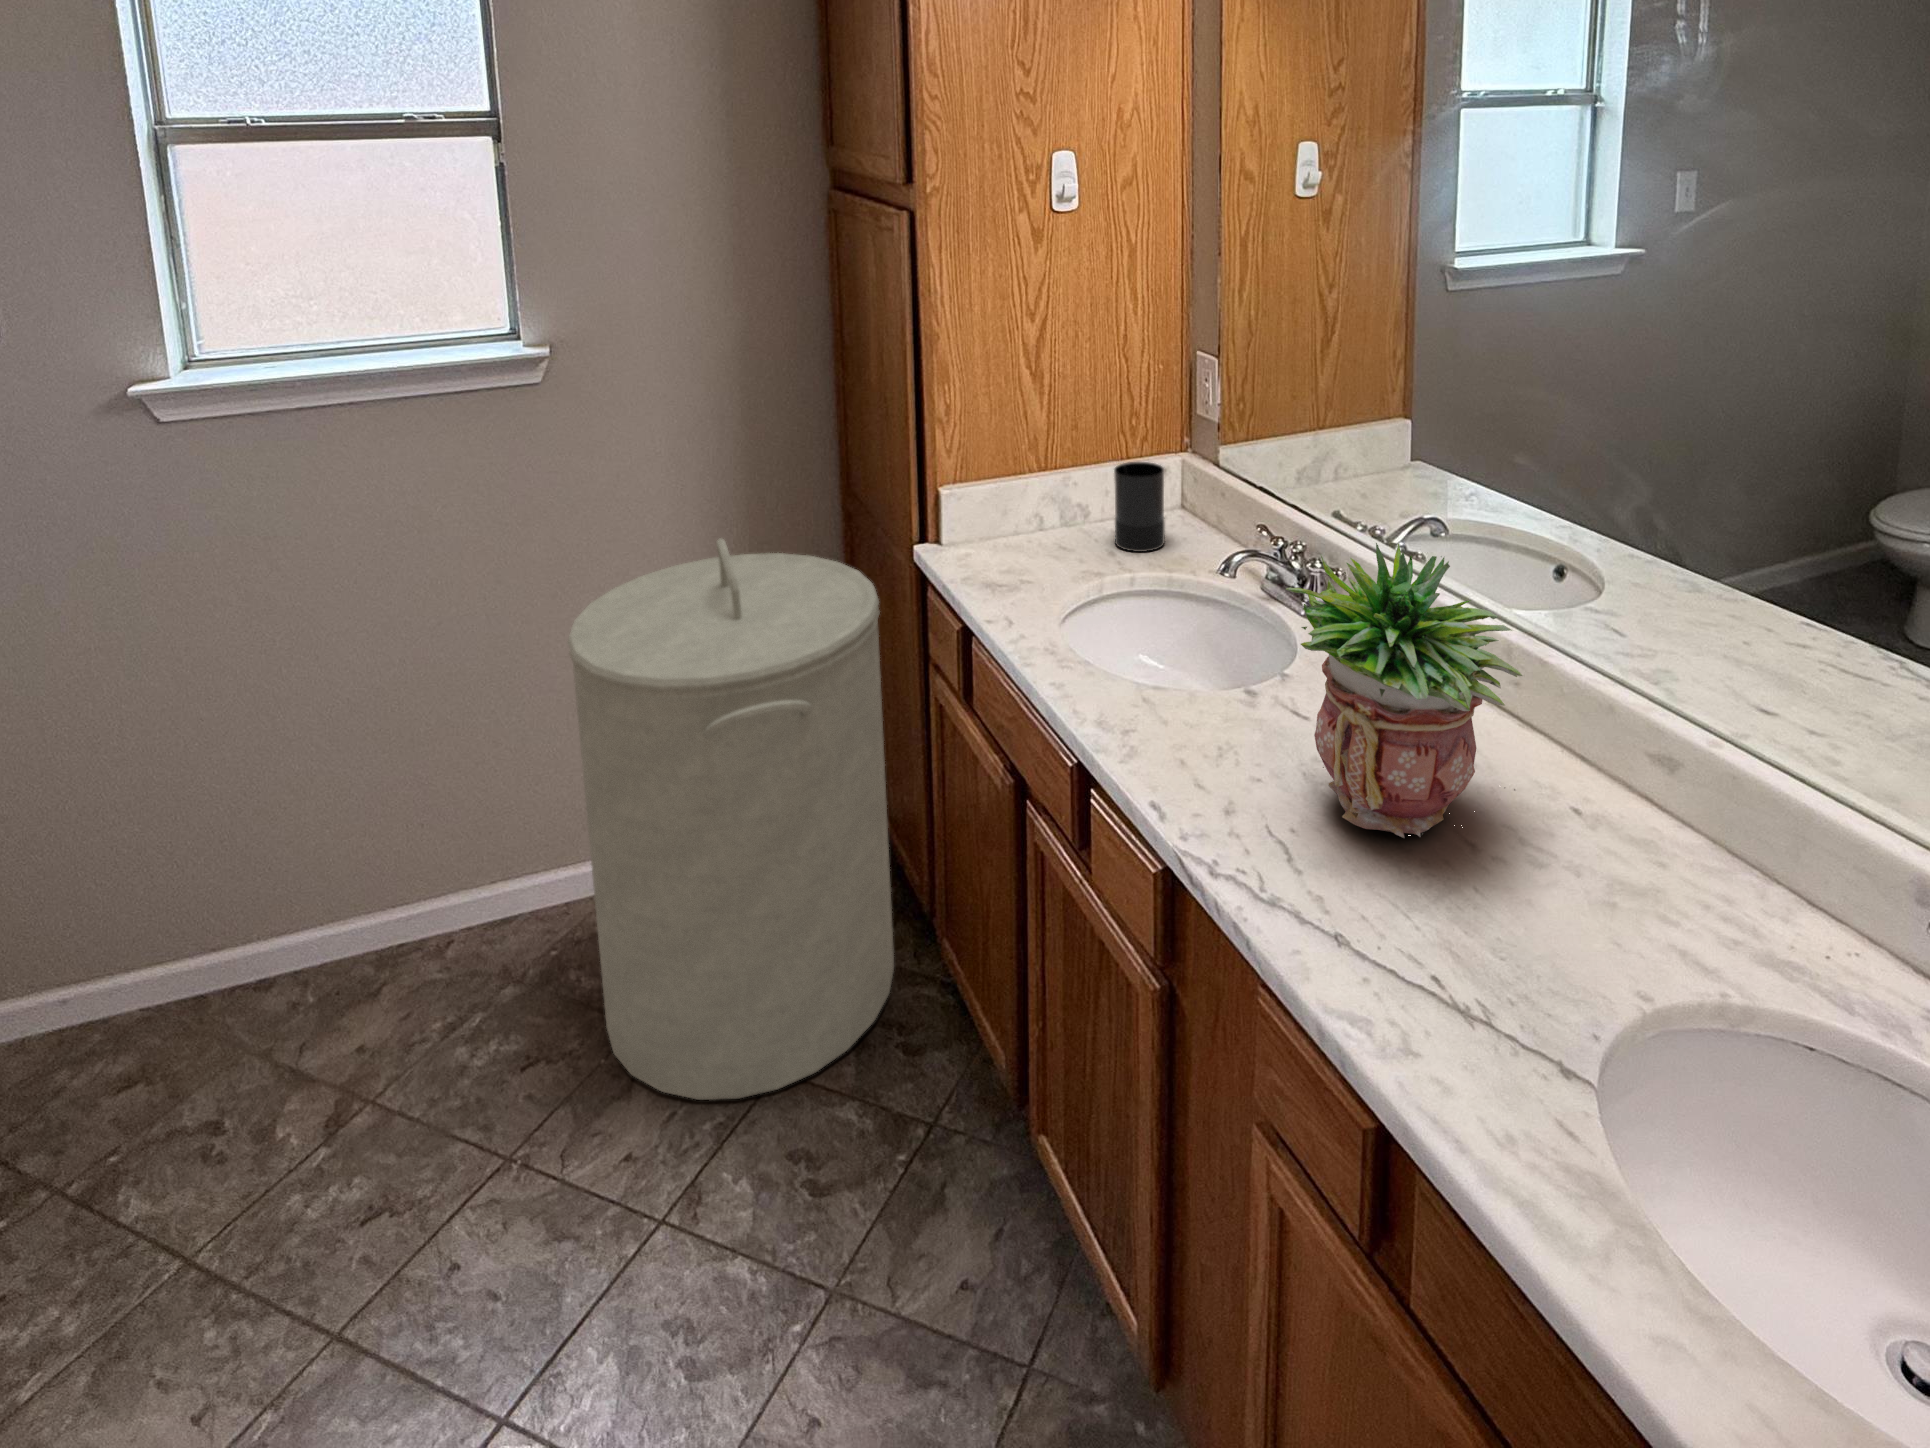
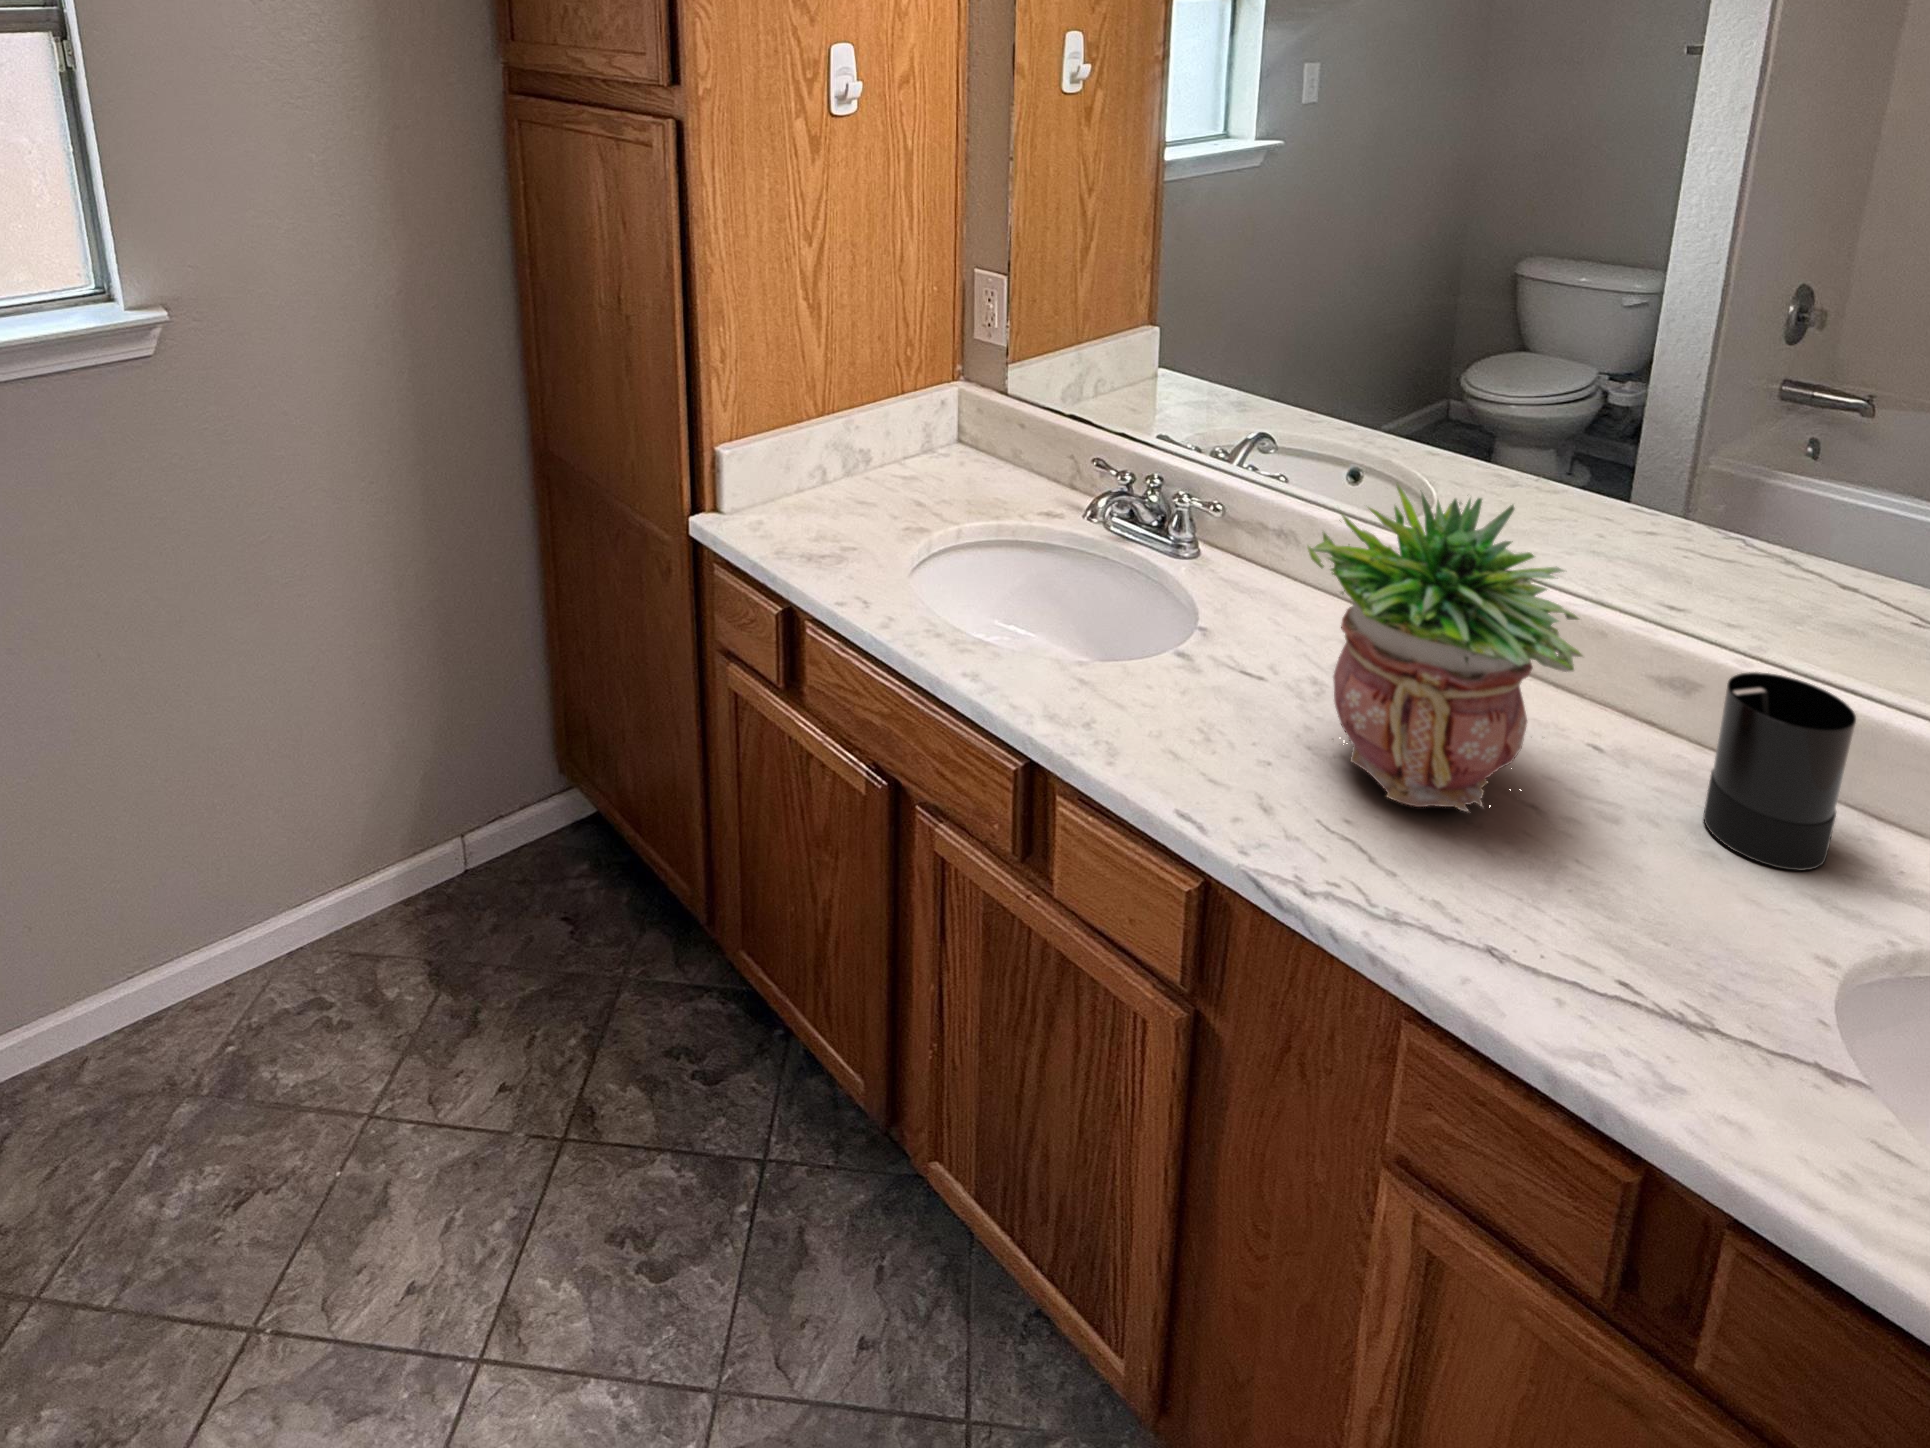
candle: present [1114,462,1165,552] -> present [1703,672,1856,871]
laundry hamper: present [567,538,894,1100] -> none [257,533,669,1196]

